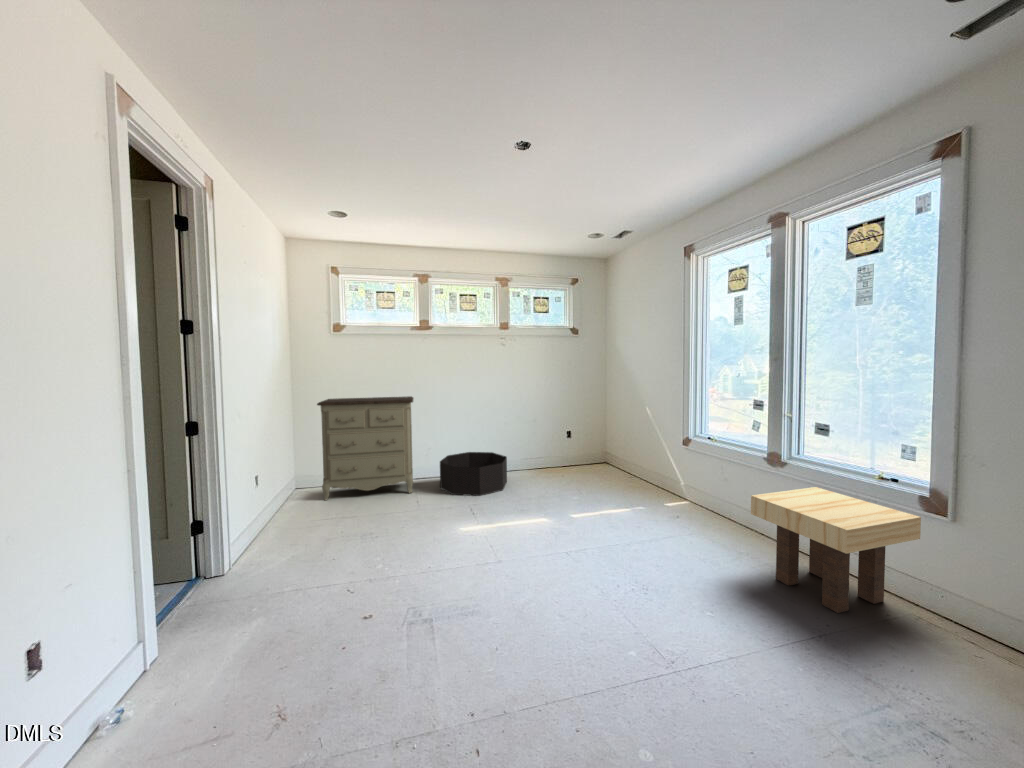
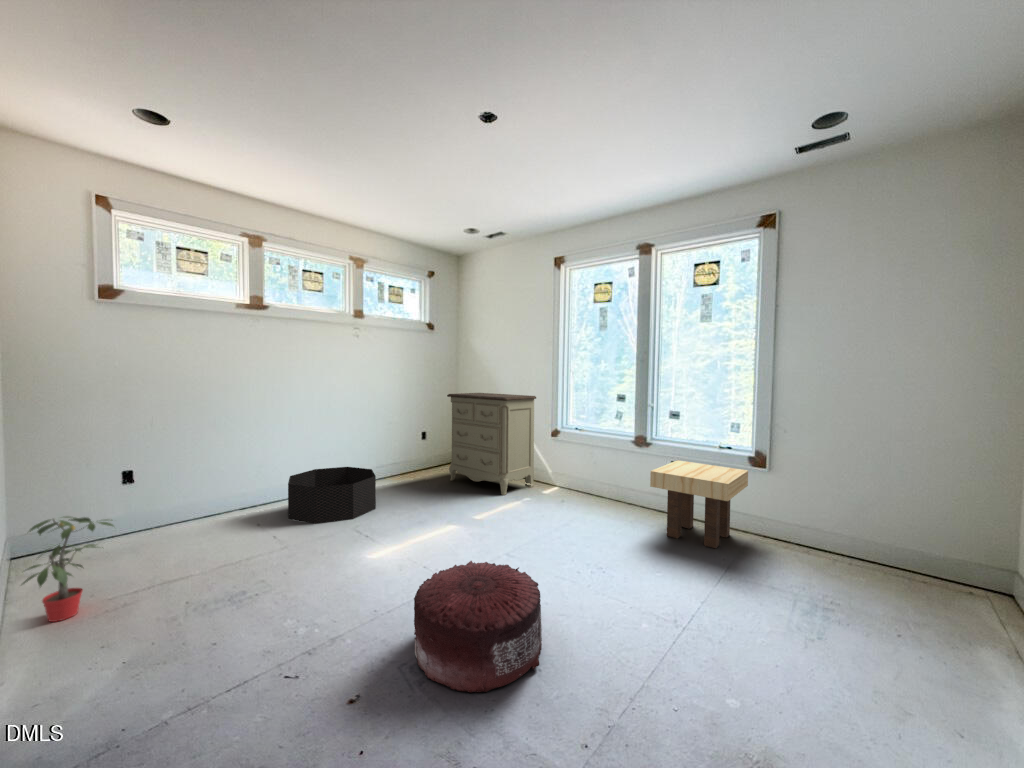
dresser: present [317,396,413,500] -> present [447,393,536,495]
potted plant: none [264,467,317,529] -> present [22,516,114,622]
pouf: none [405,550,525,667] -> present [414,561,542,692]

